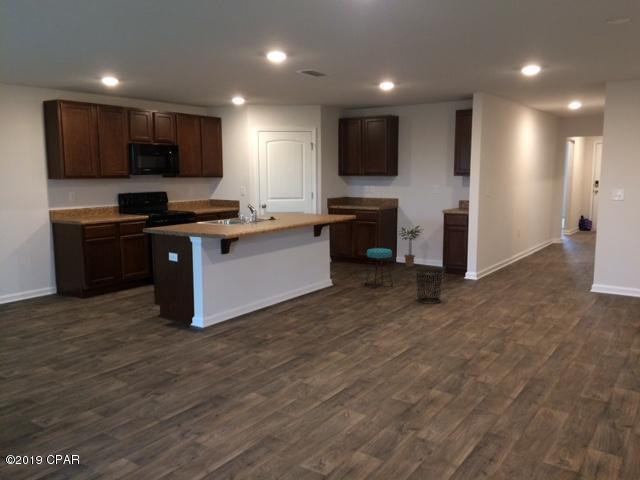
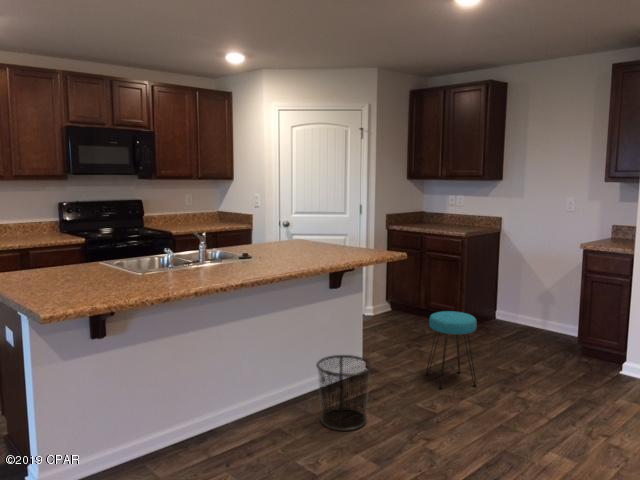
potted plant: present [399,226,420,267] -> none [498,265,545,332]
waste bin: present [415,269,443,304] -> present [316,355,371,431]

